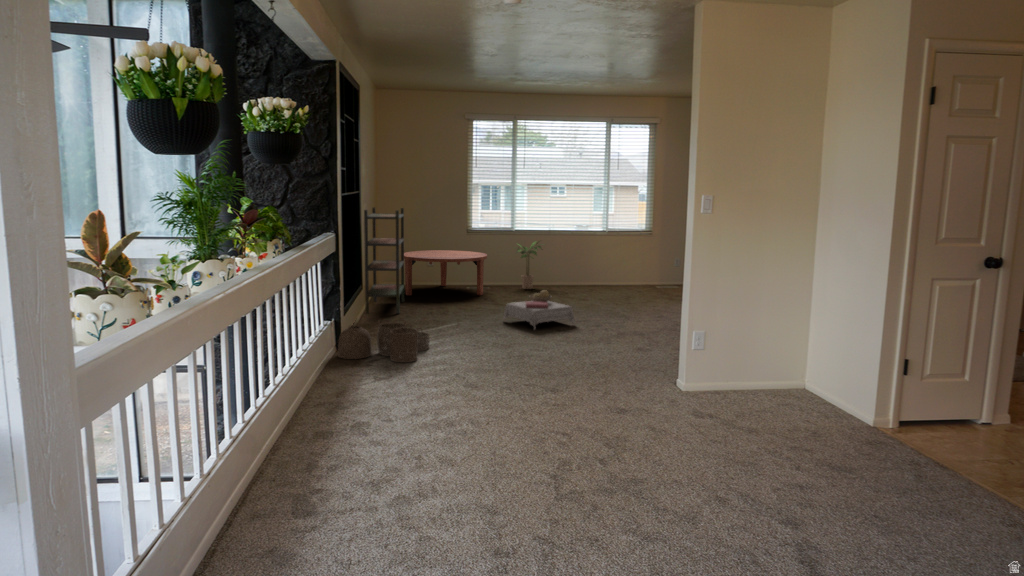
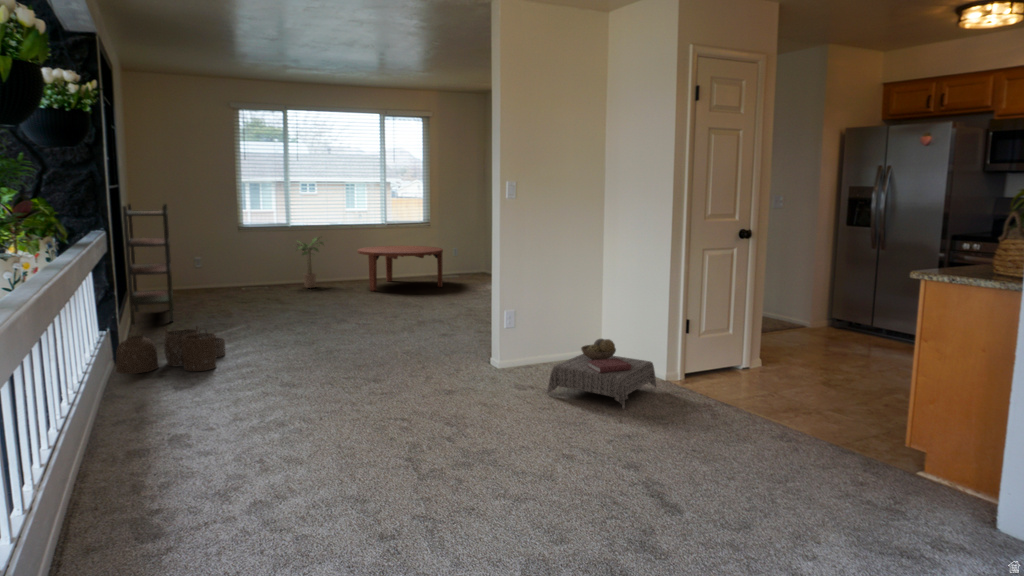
coffee table: present [404,250,487,295] -> present [357,246,443,291]
ottoman: present [503,290,575,329] -> present [547,339,656,409]

